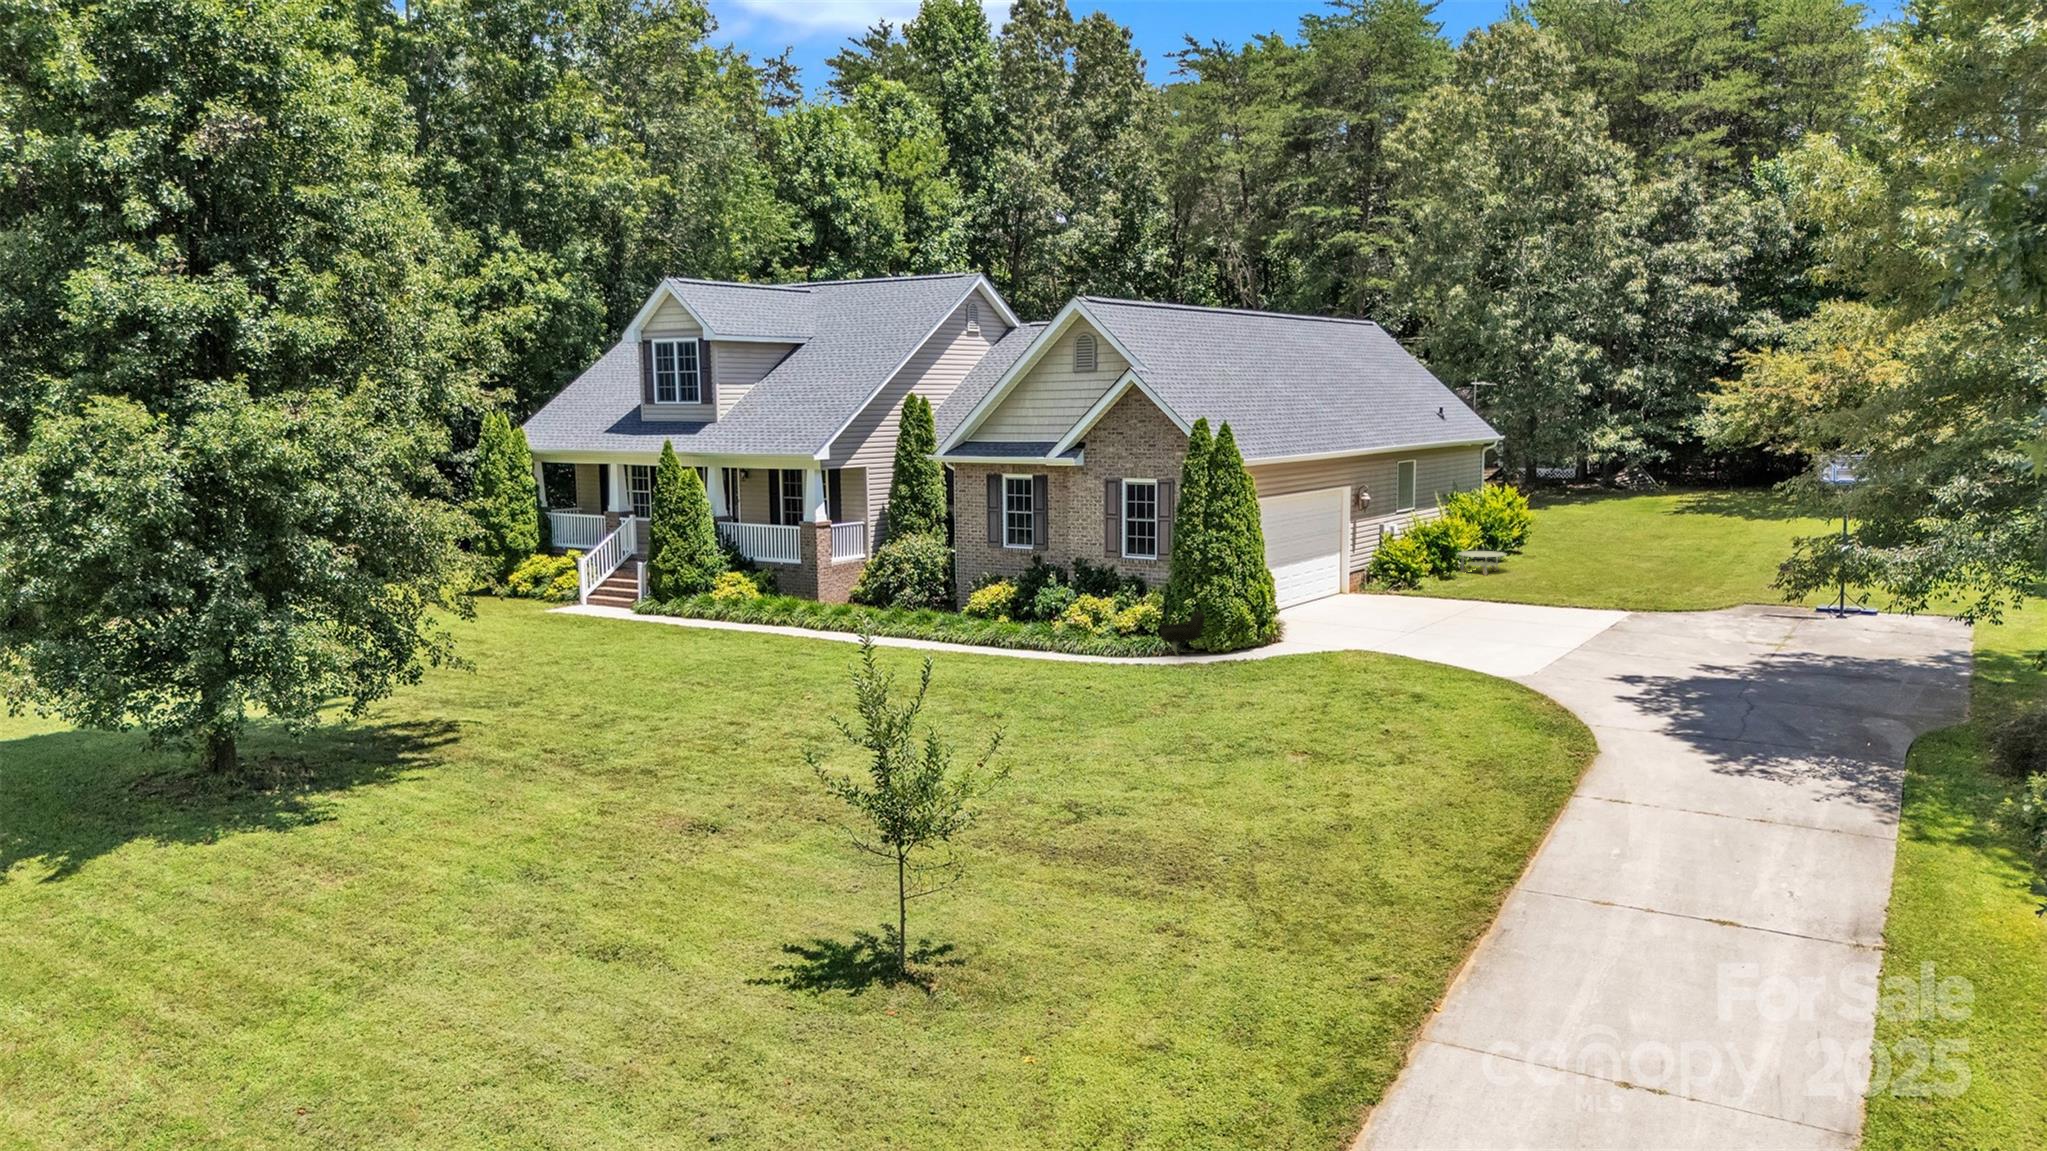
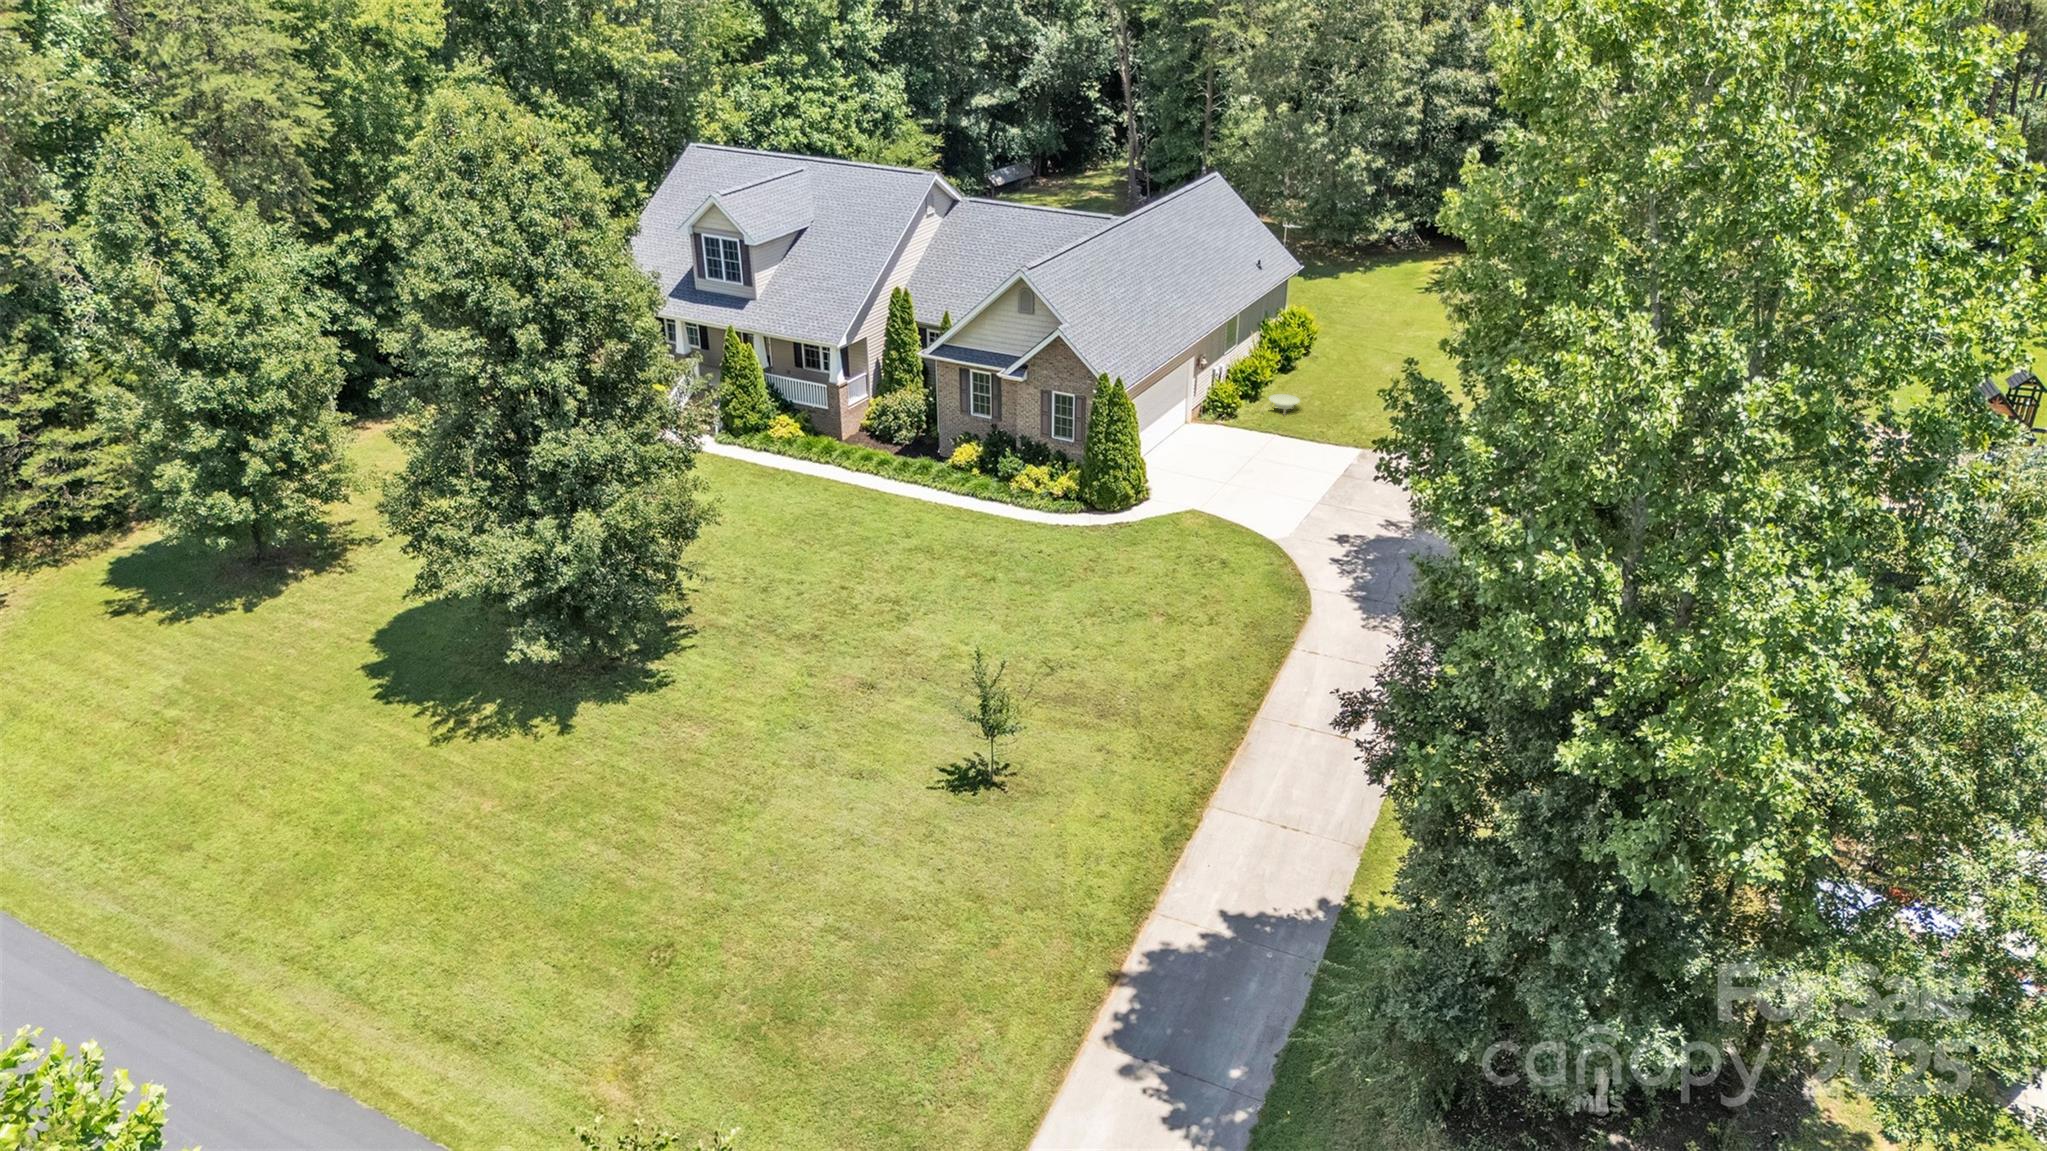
lounge chair: present [1160,611,1205,655] -> none [1073,493,1104,523]

